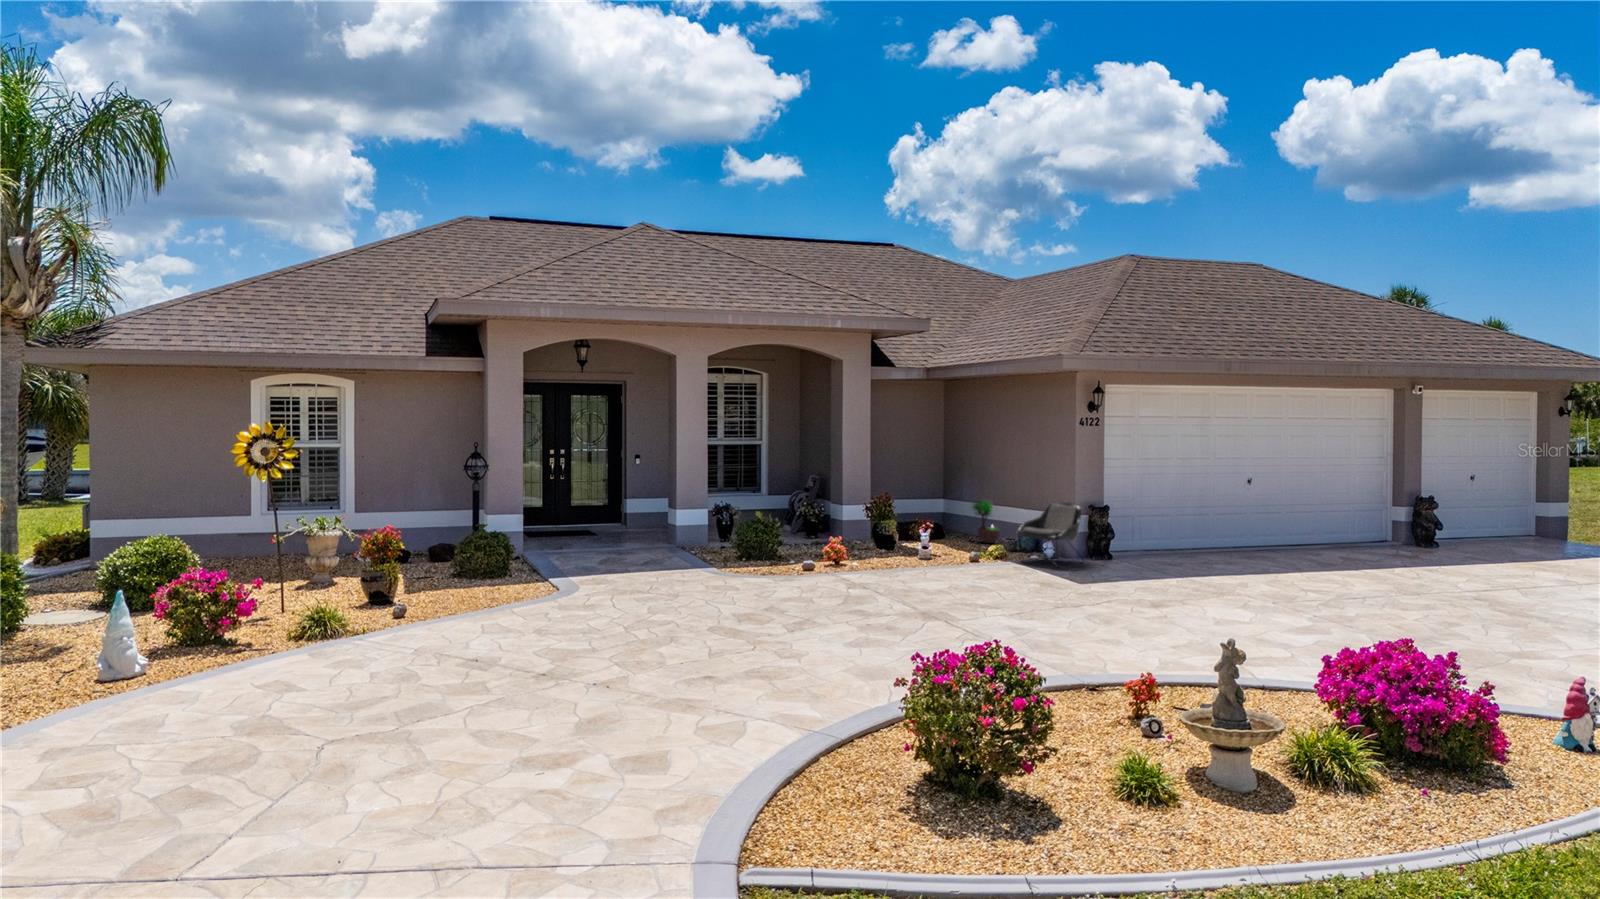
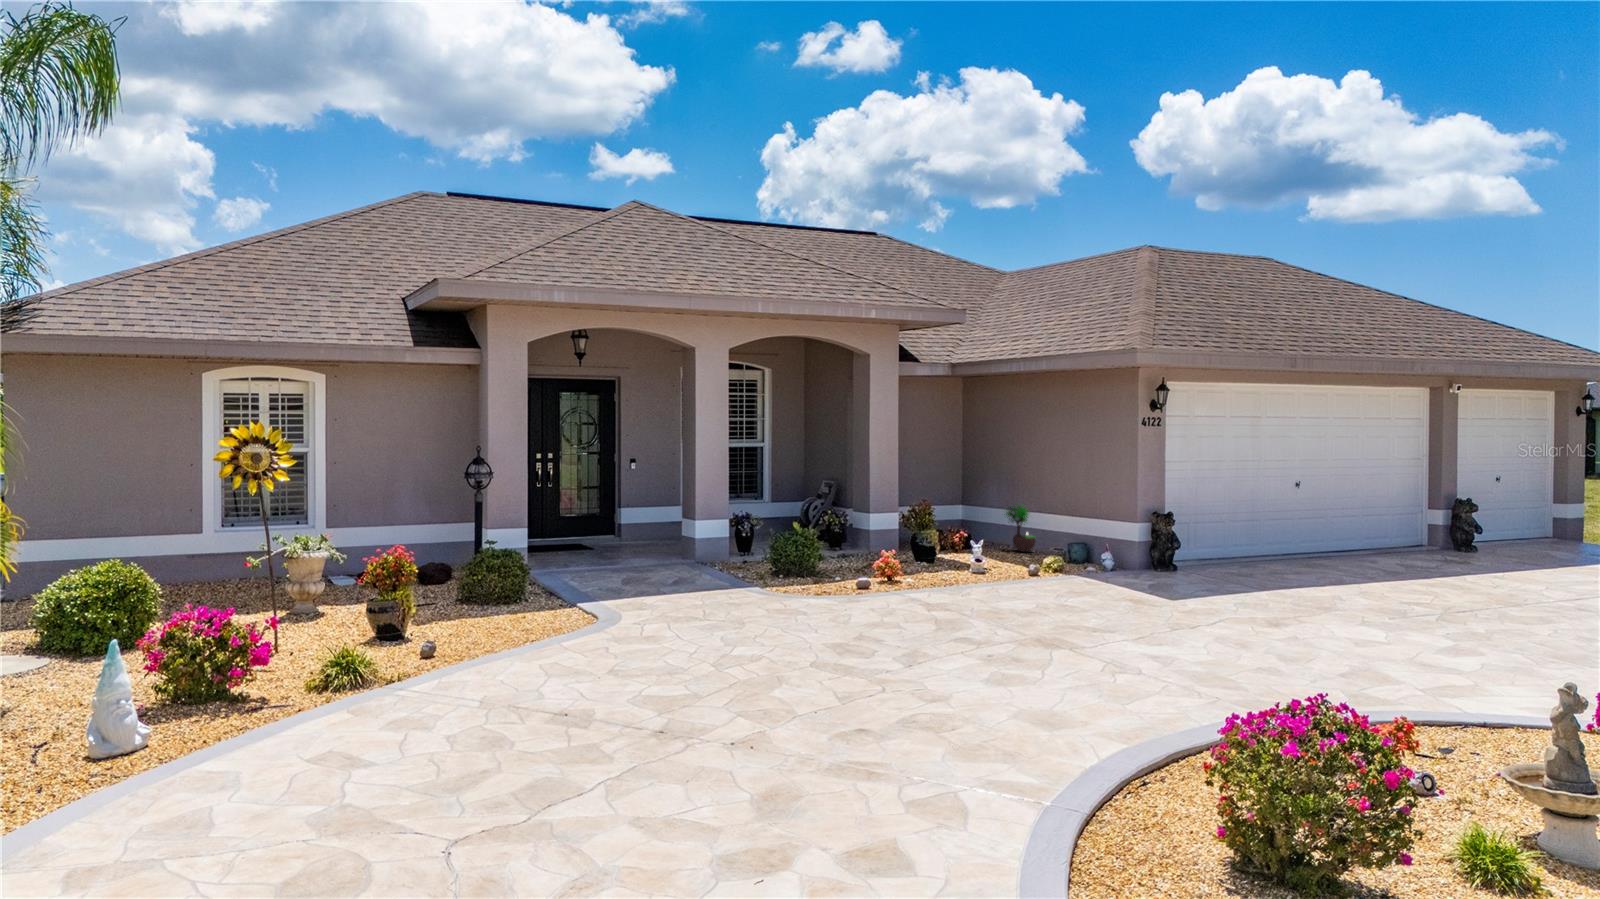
lounge chair: present [1017,502,1083,567] -> none [1072,507,1143,578]

